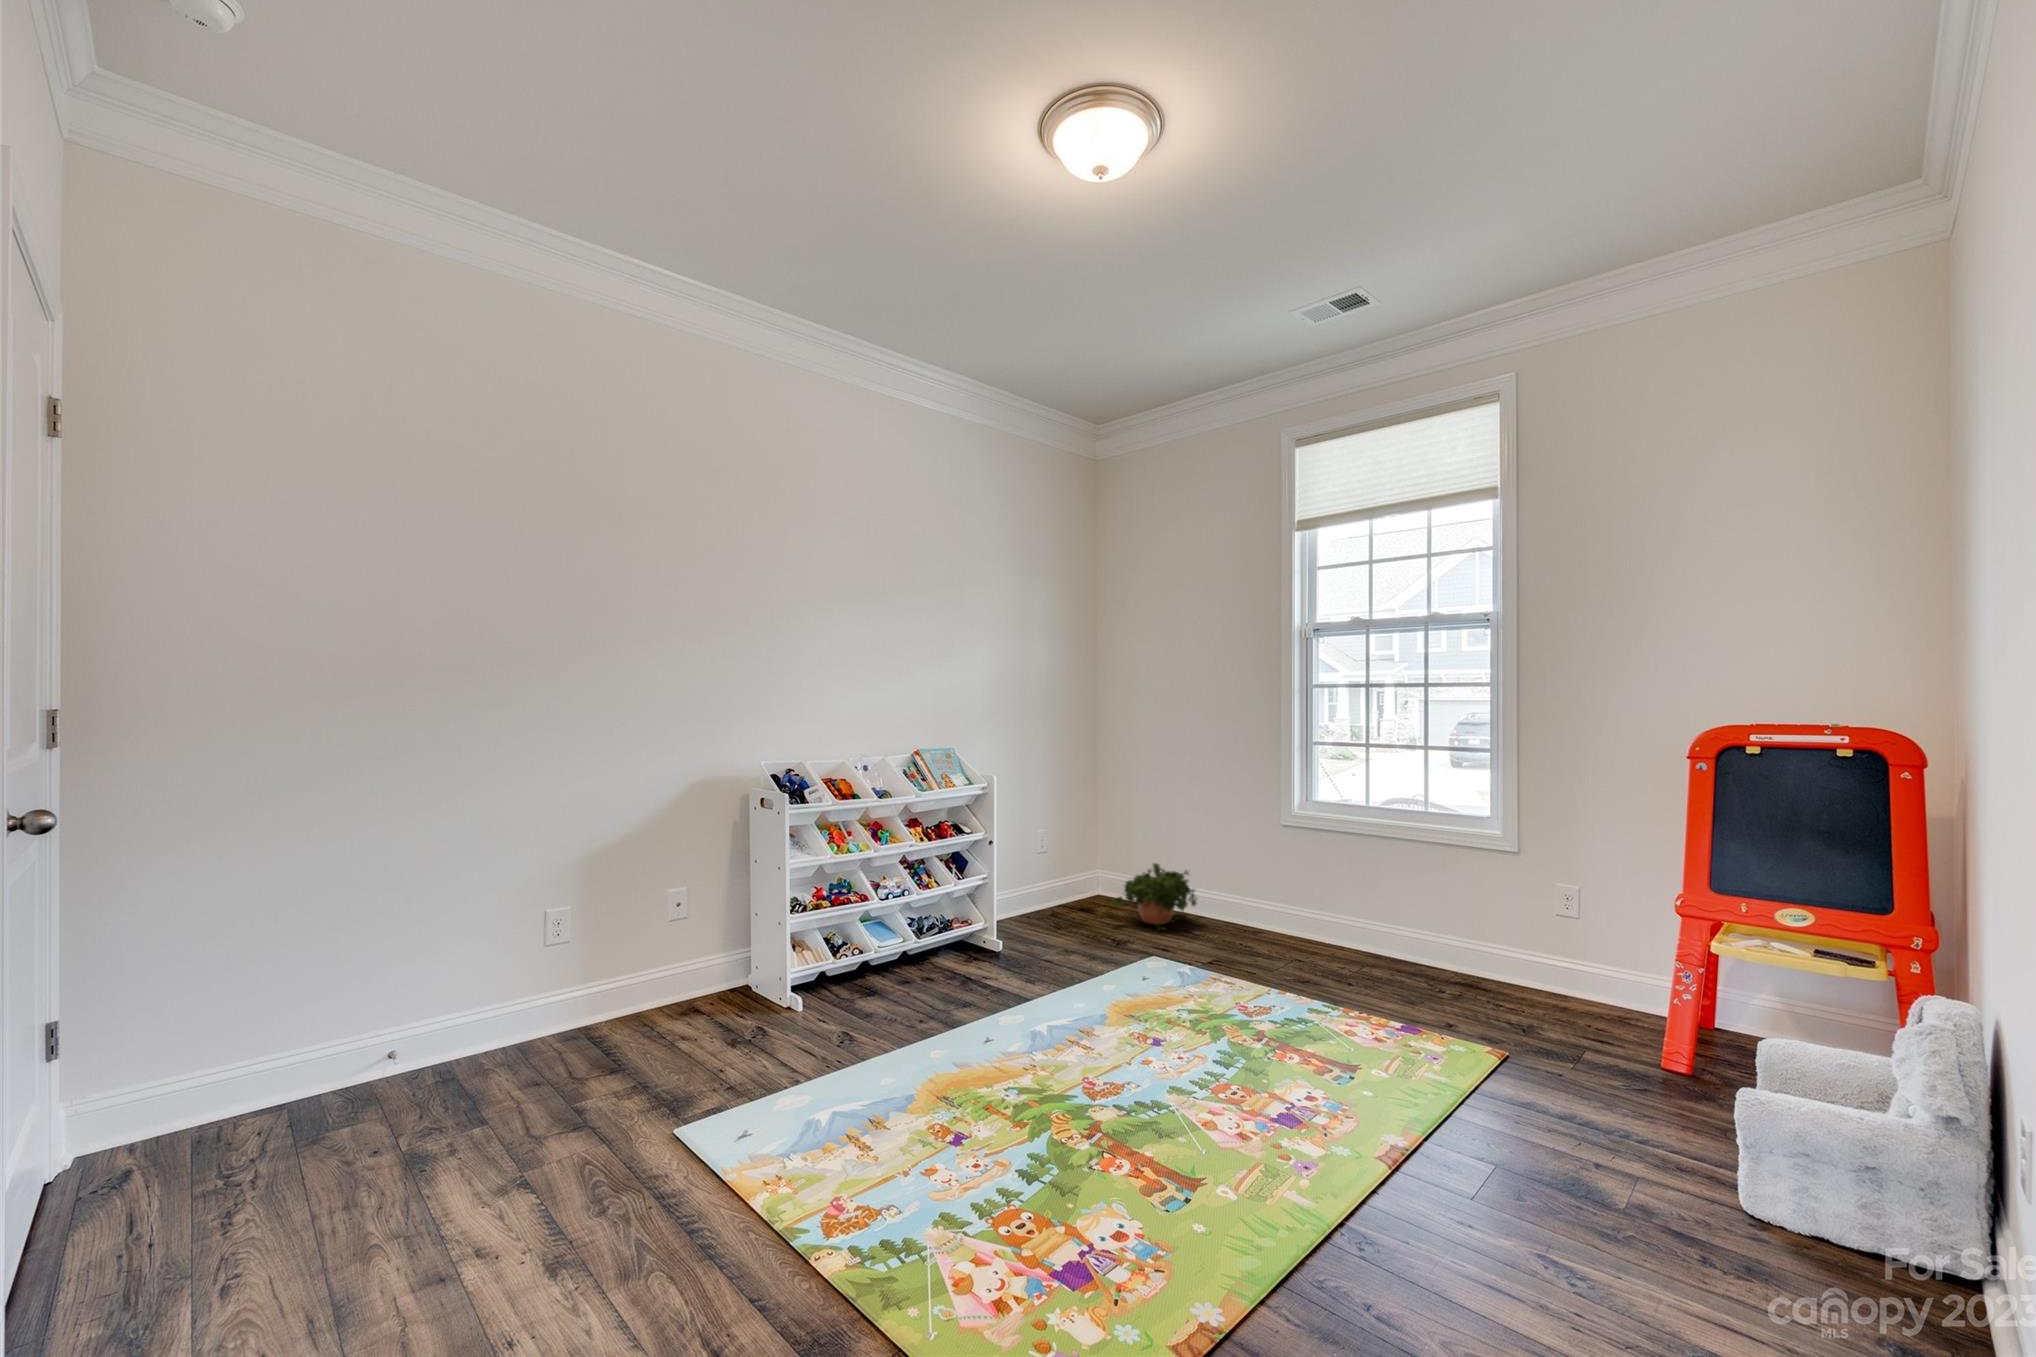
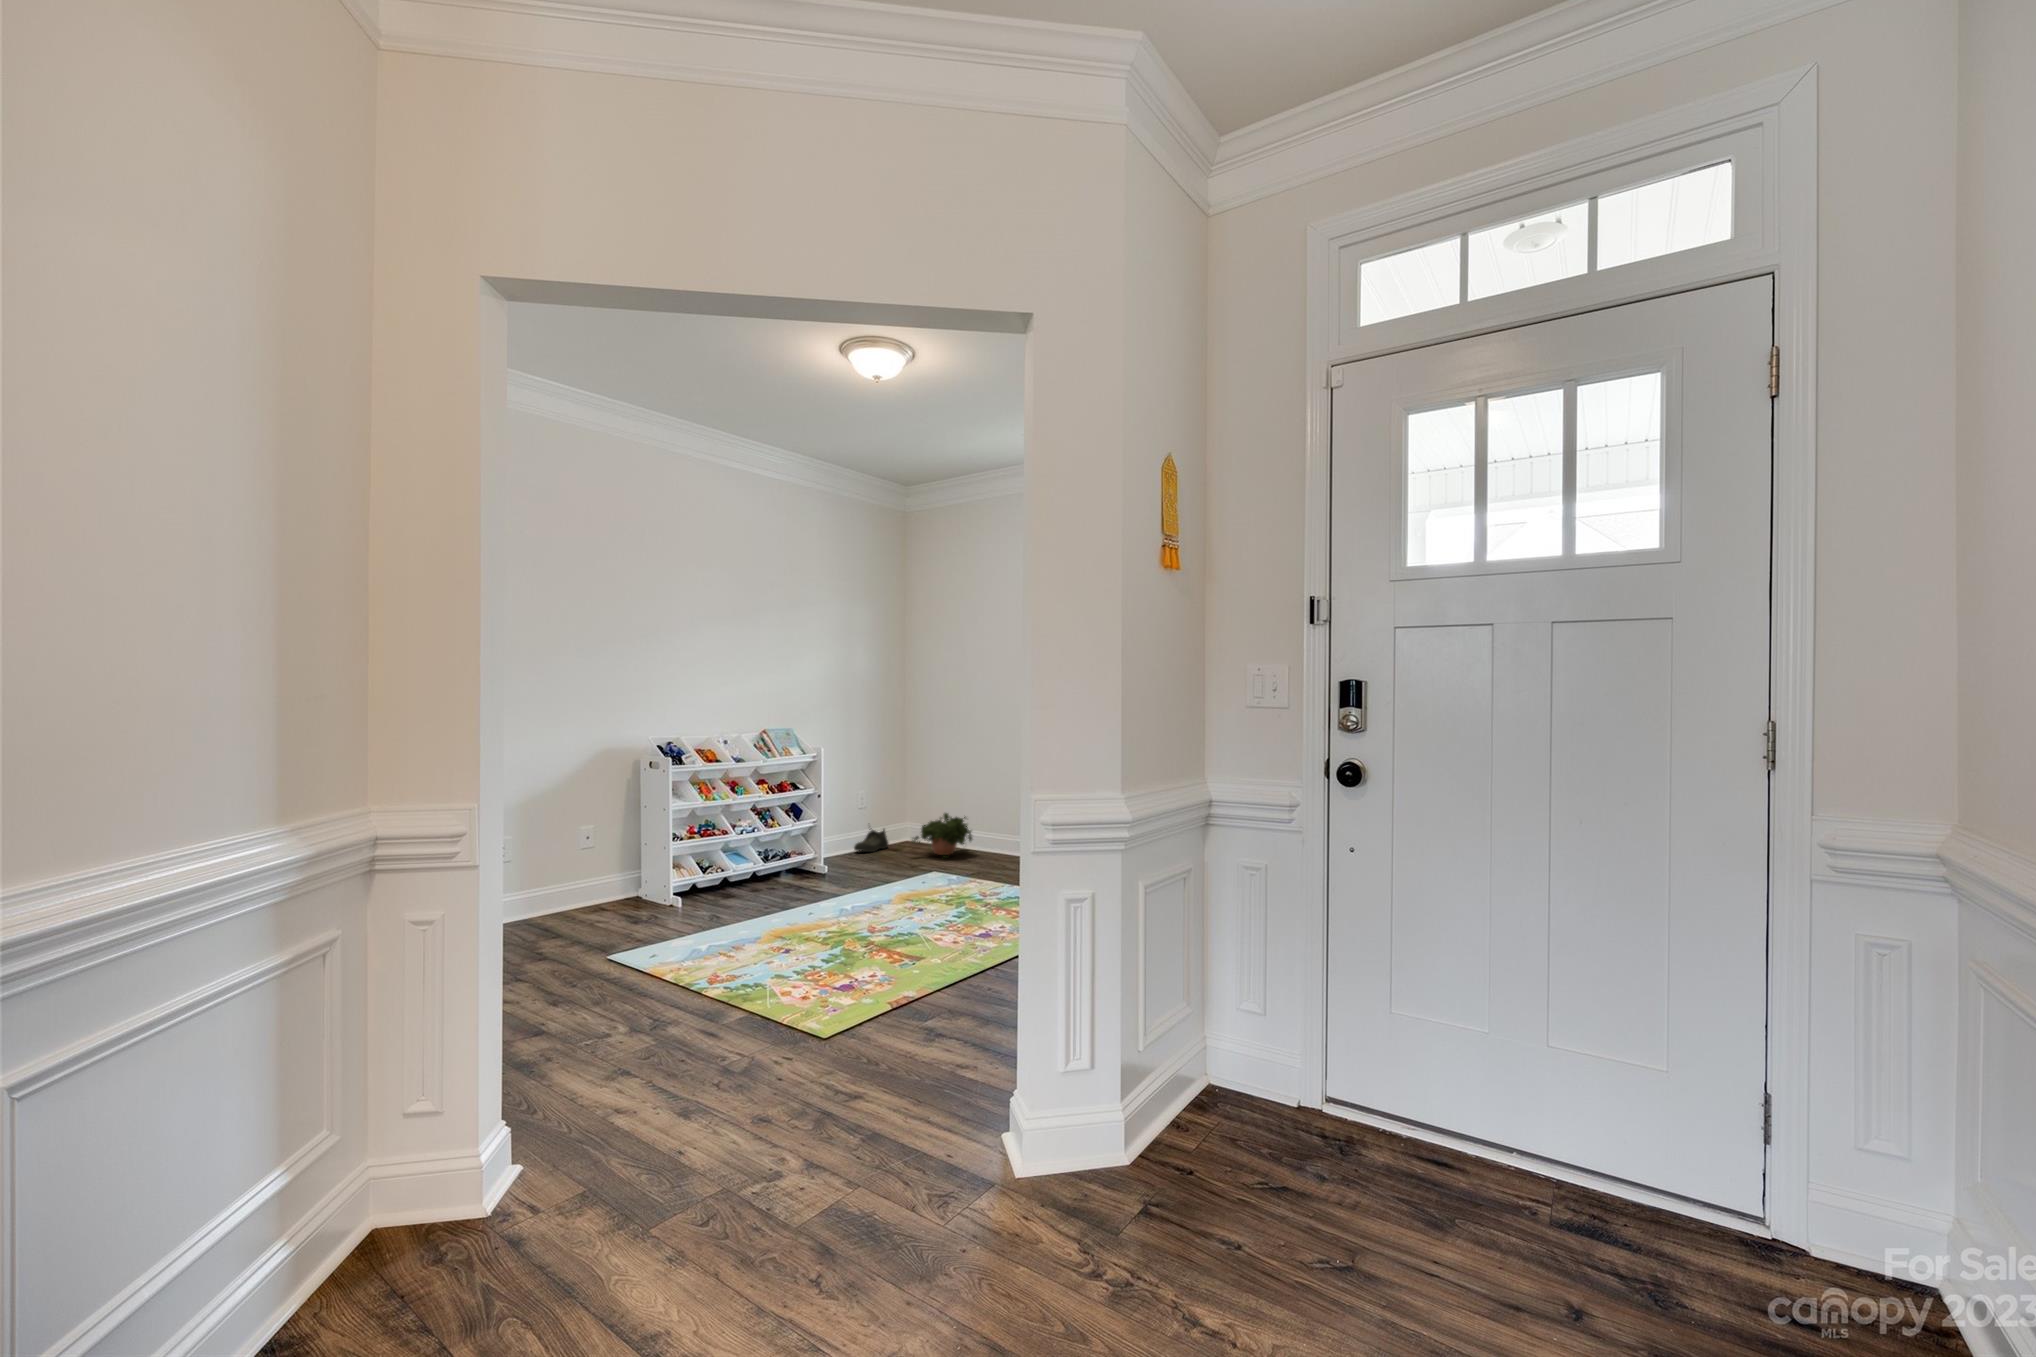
shoe: none [1033,874,1077,915] -> present [854,829,889,852]

